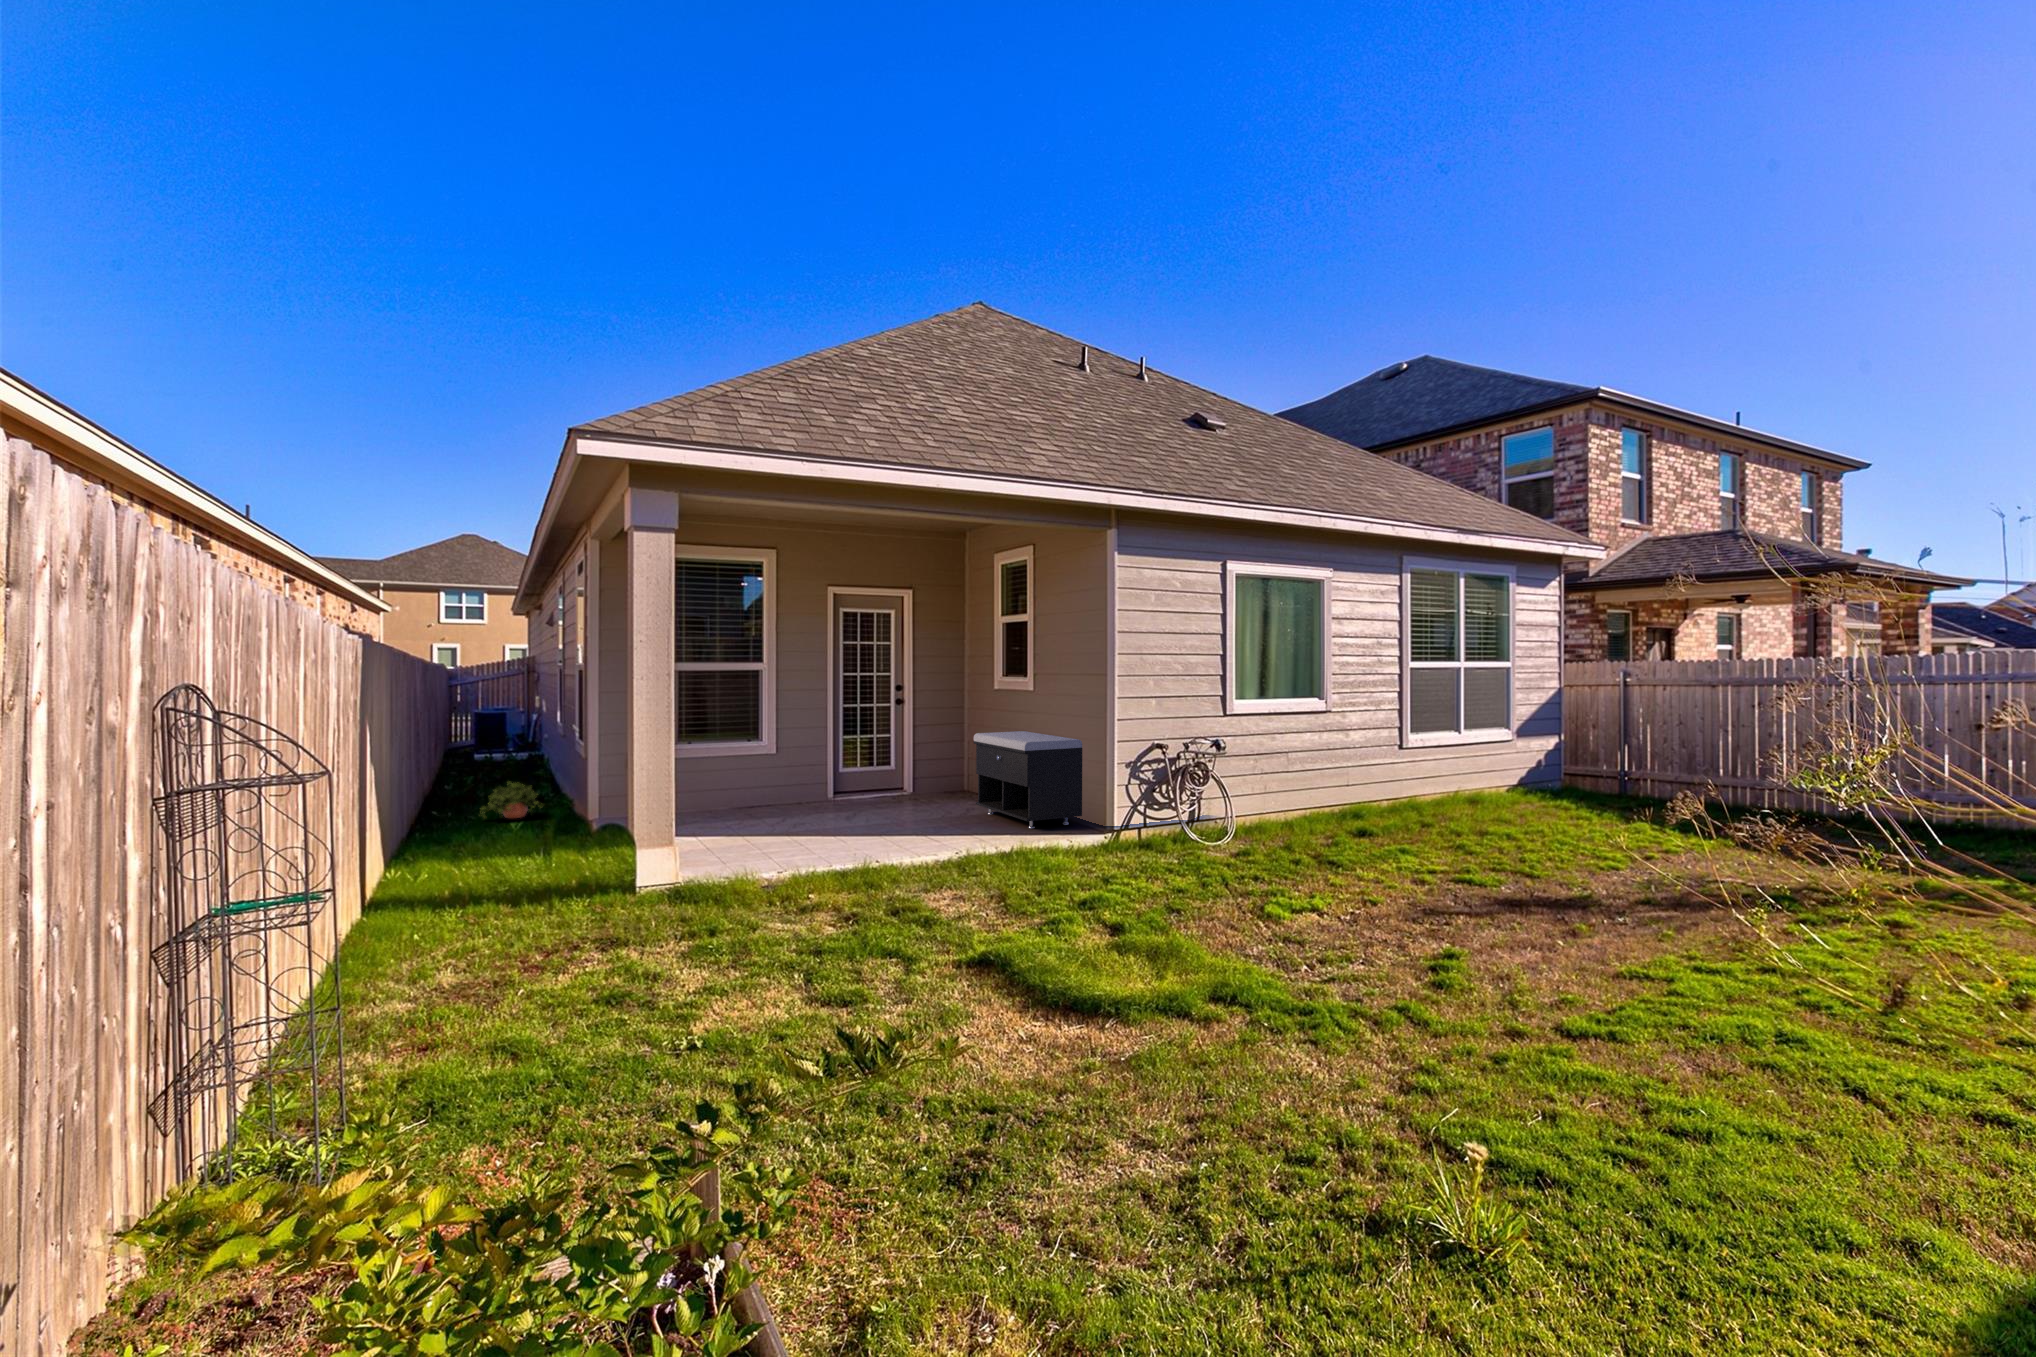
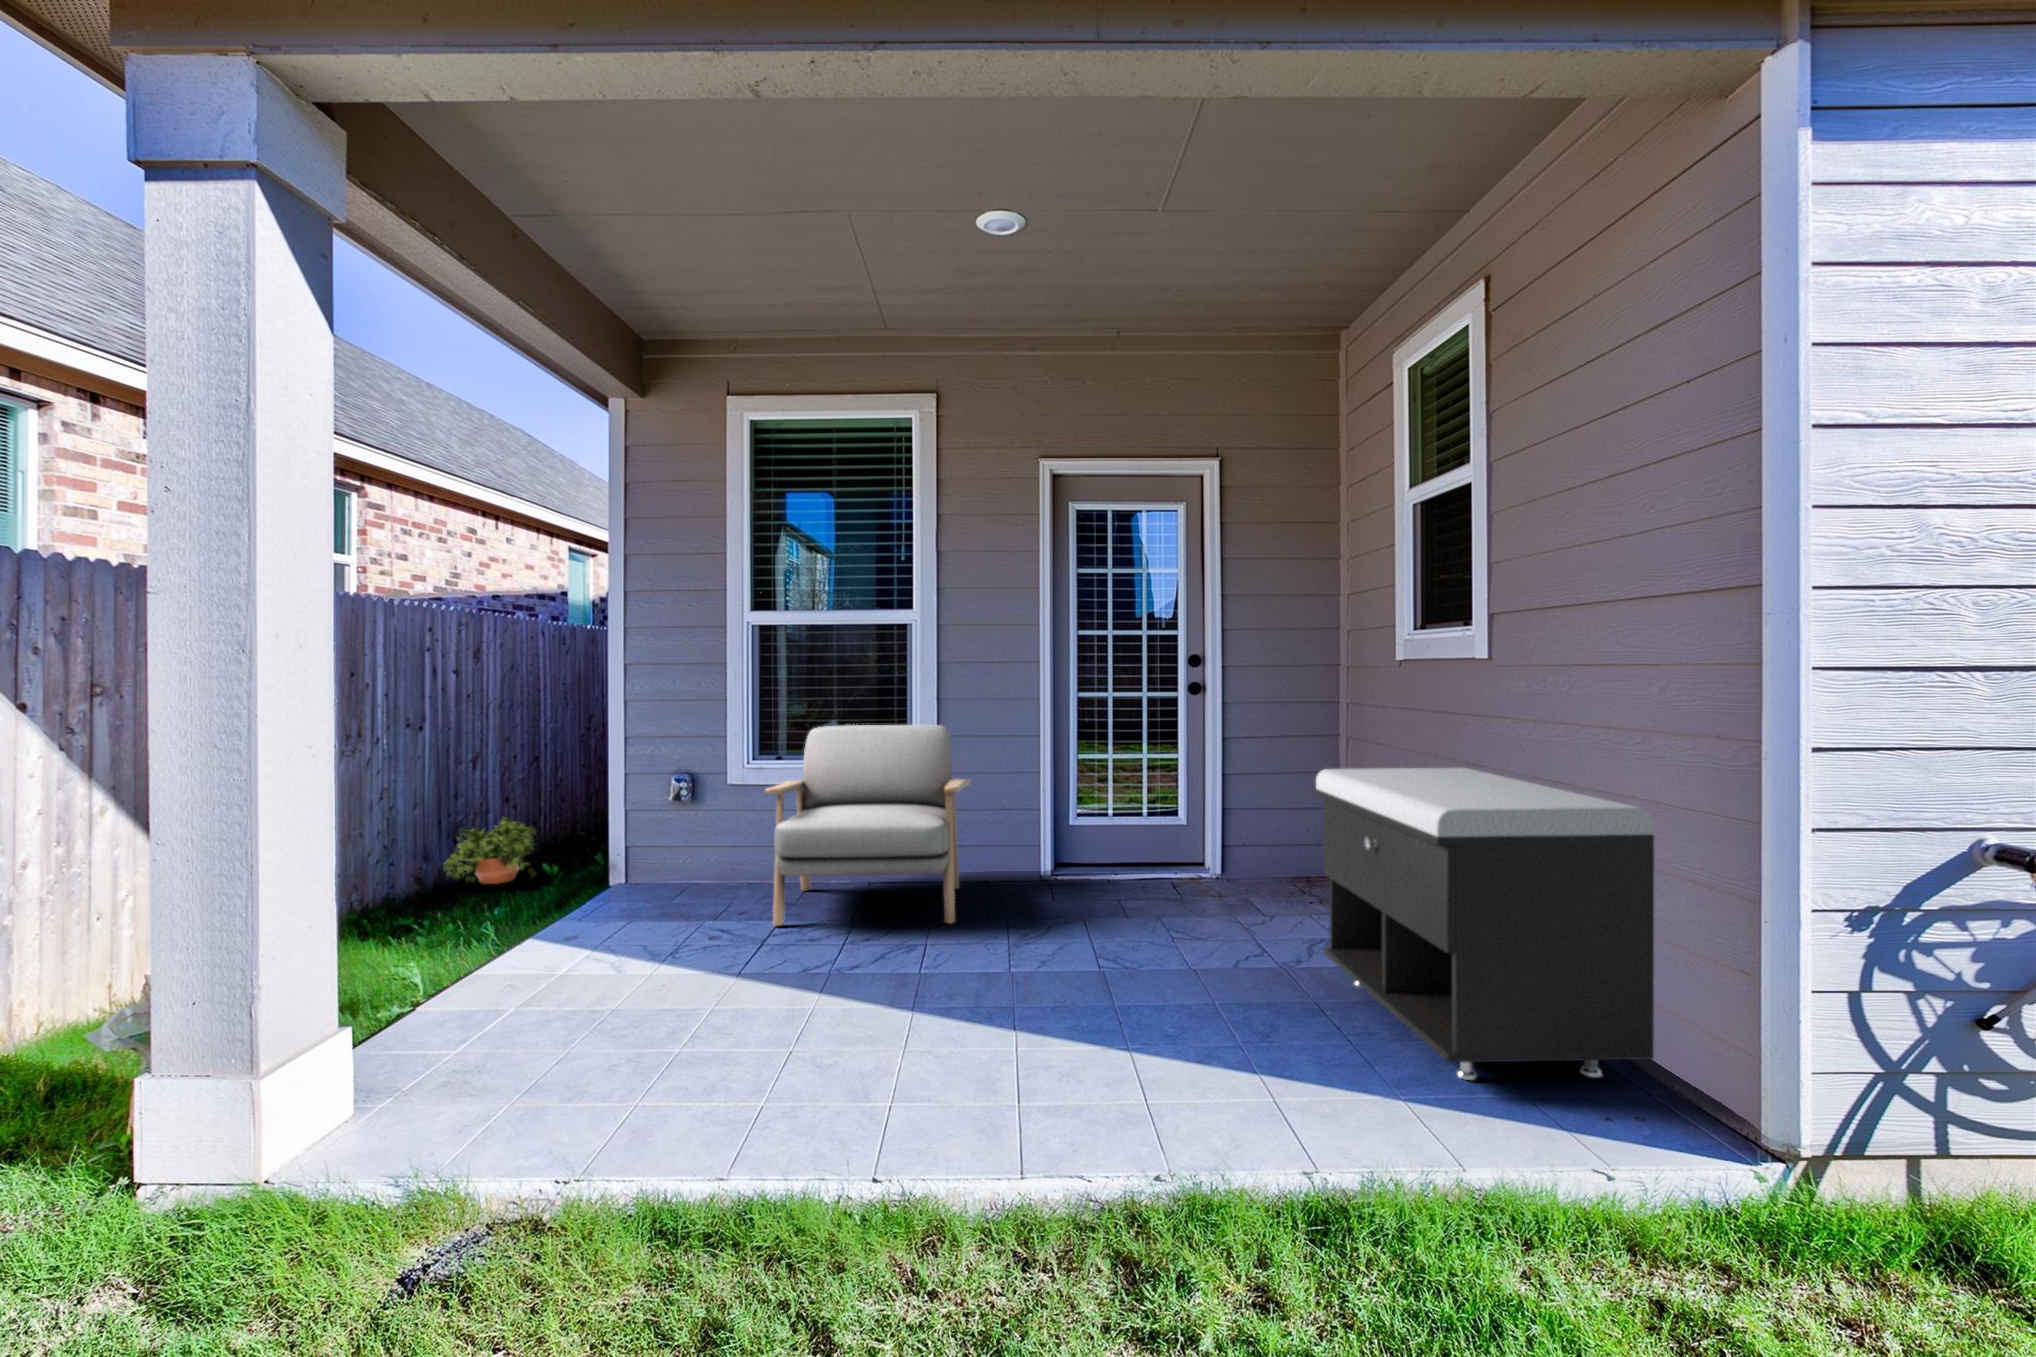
armchair: none [703,720,813,819] -> present [766,725,971,926]

